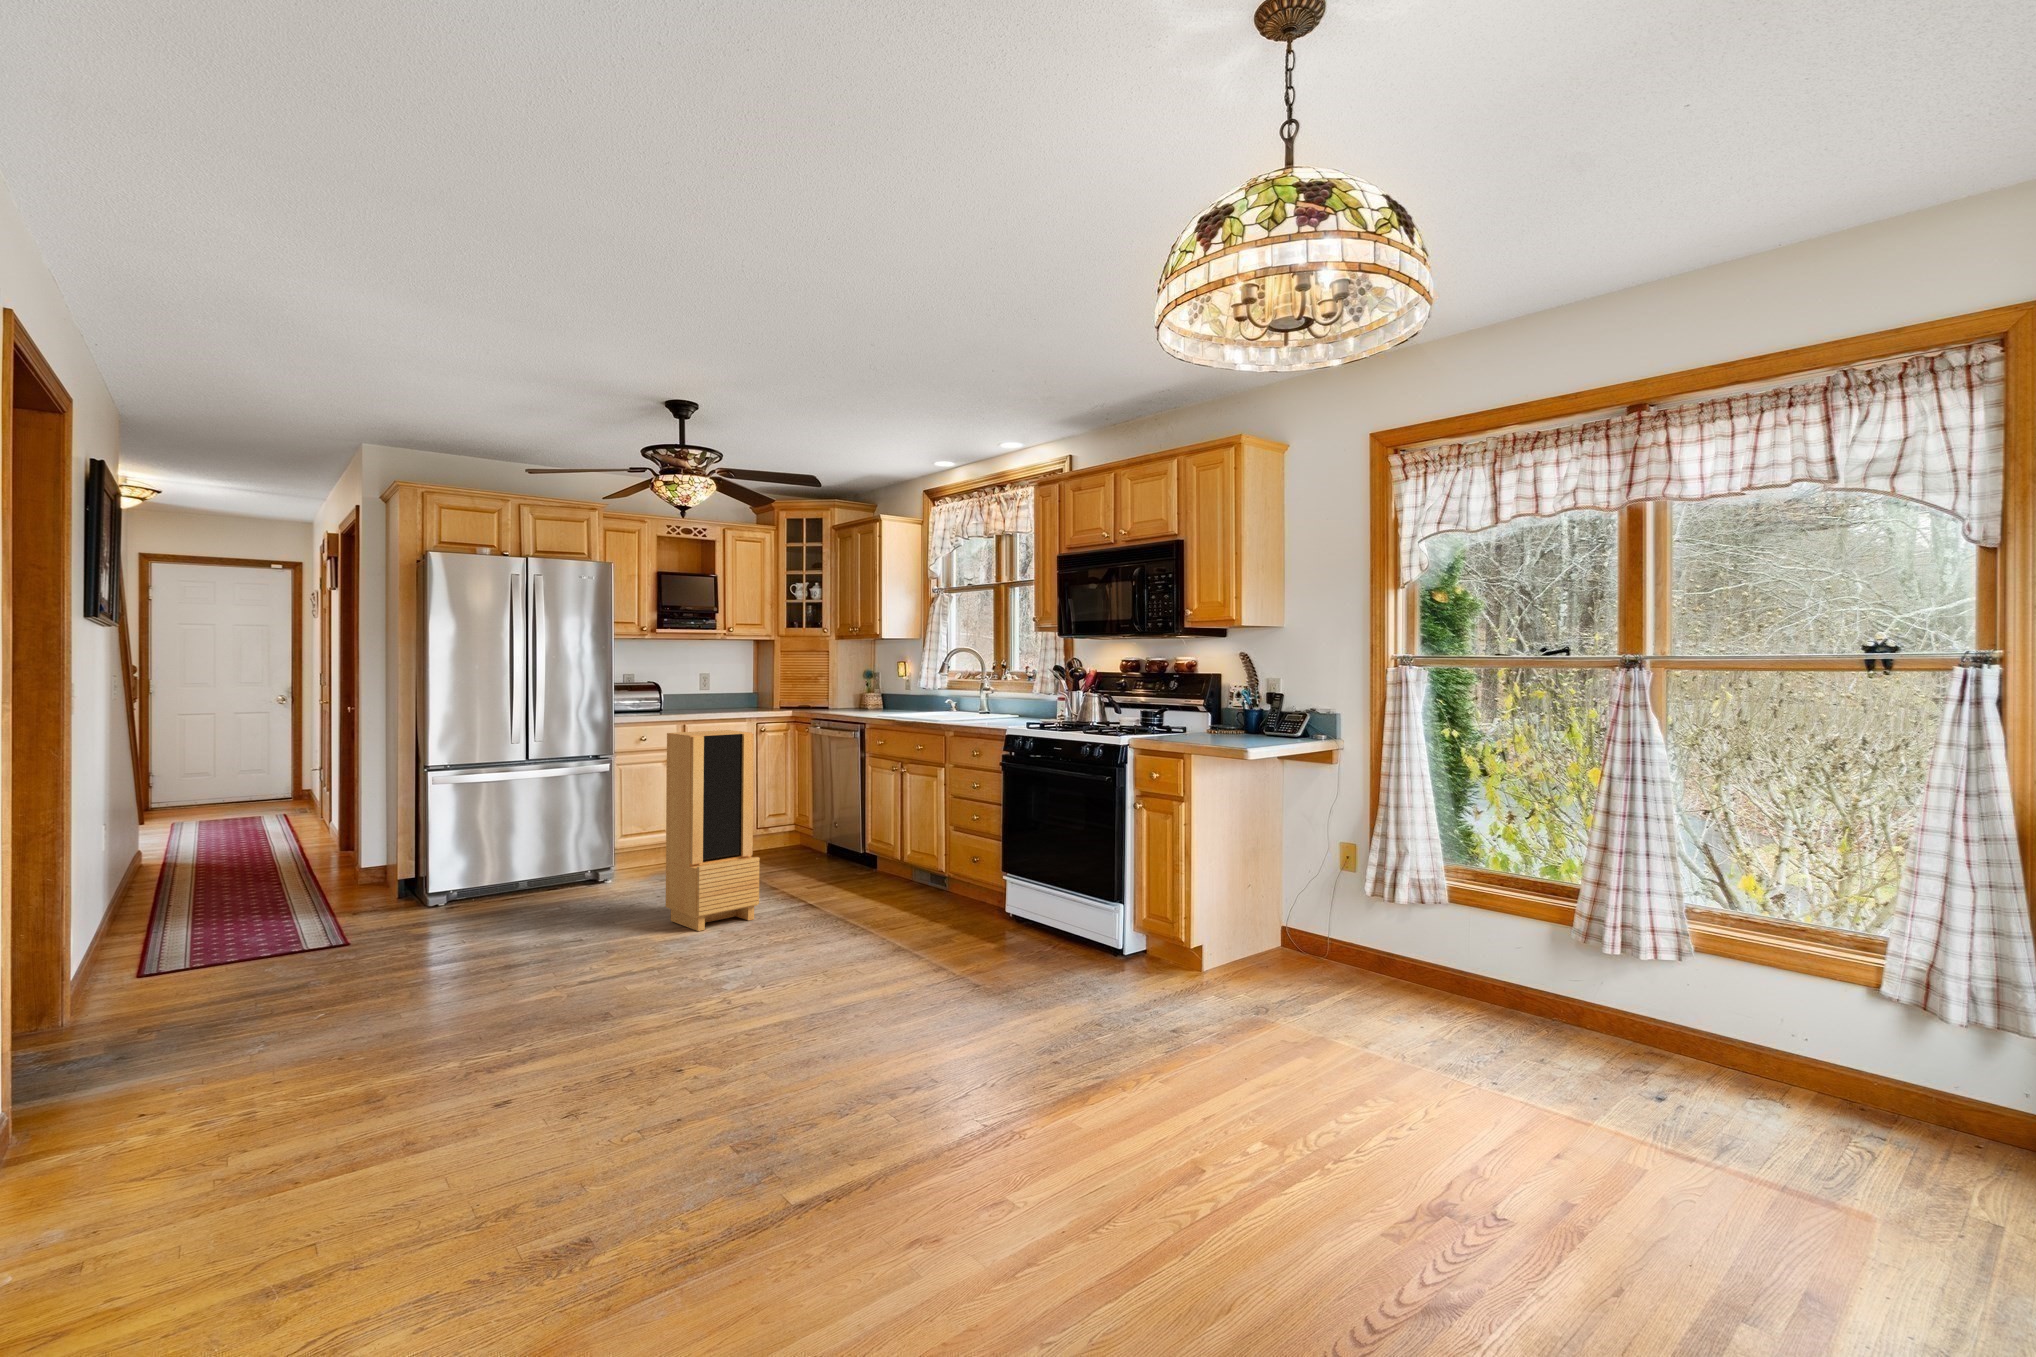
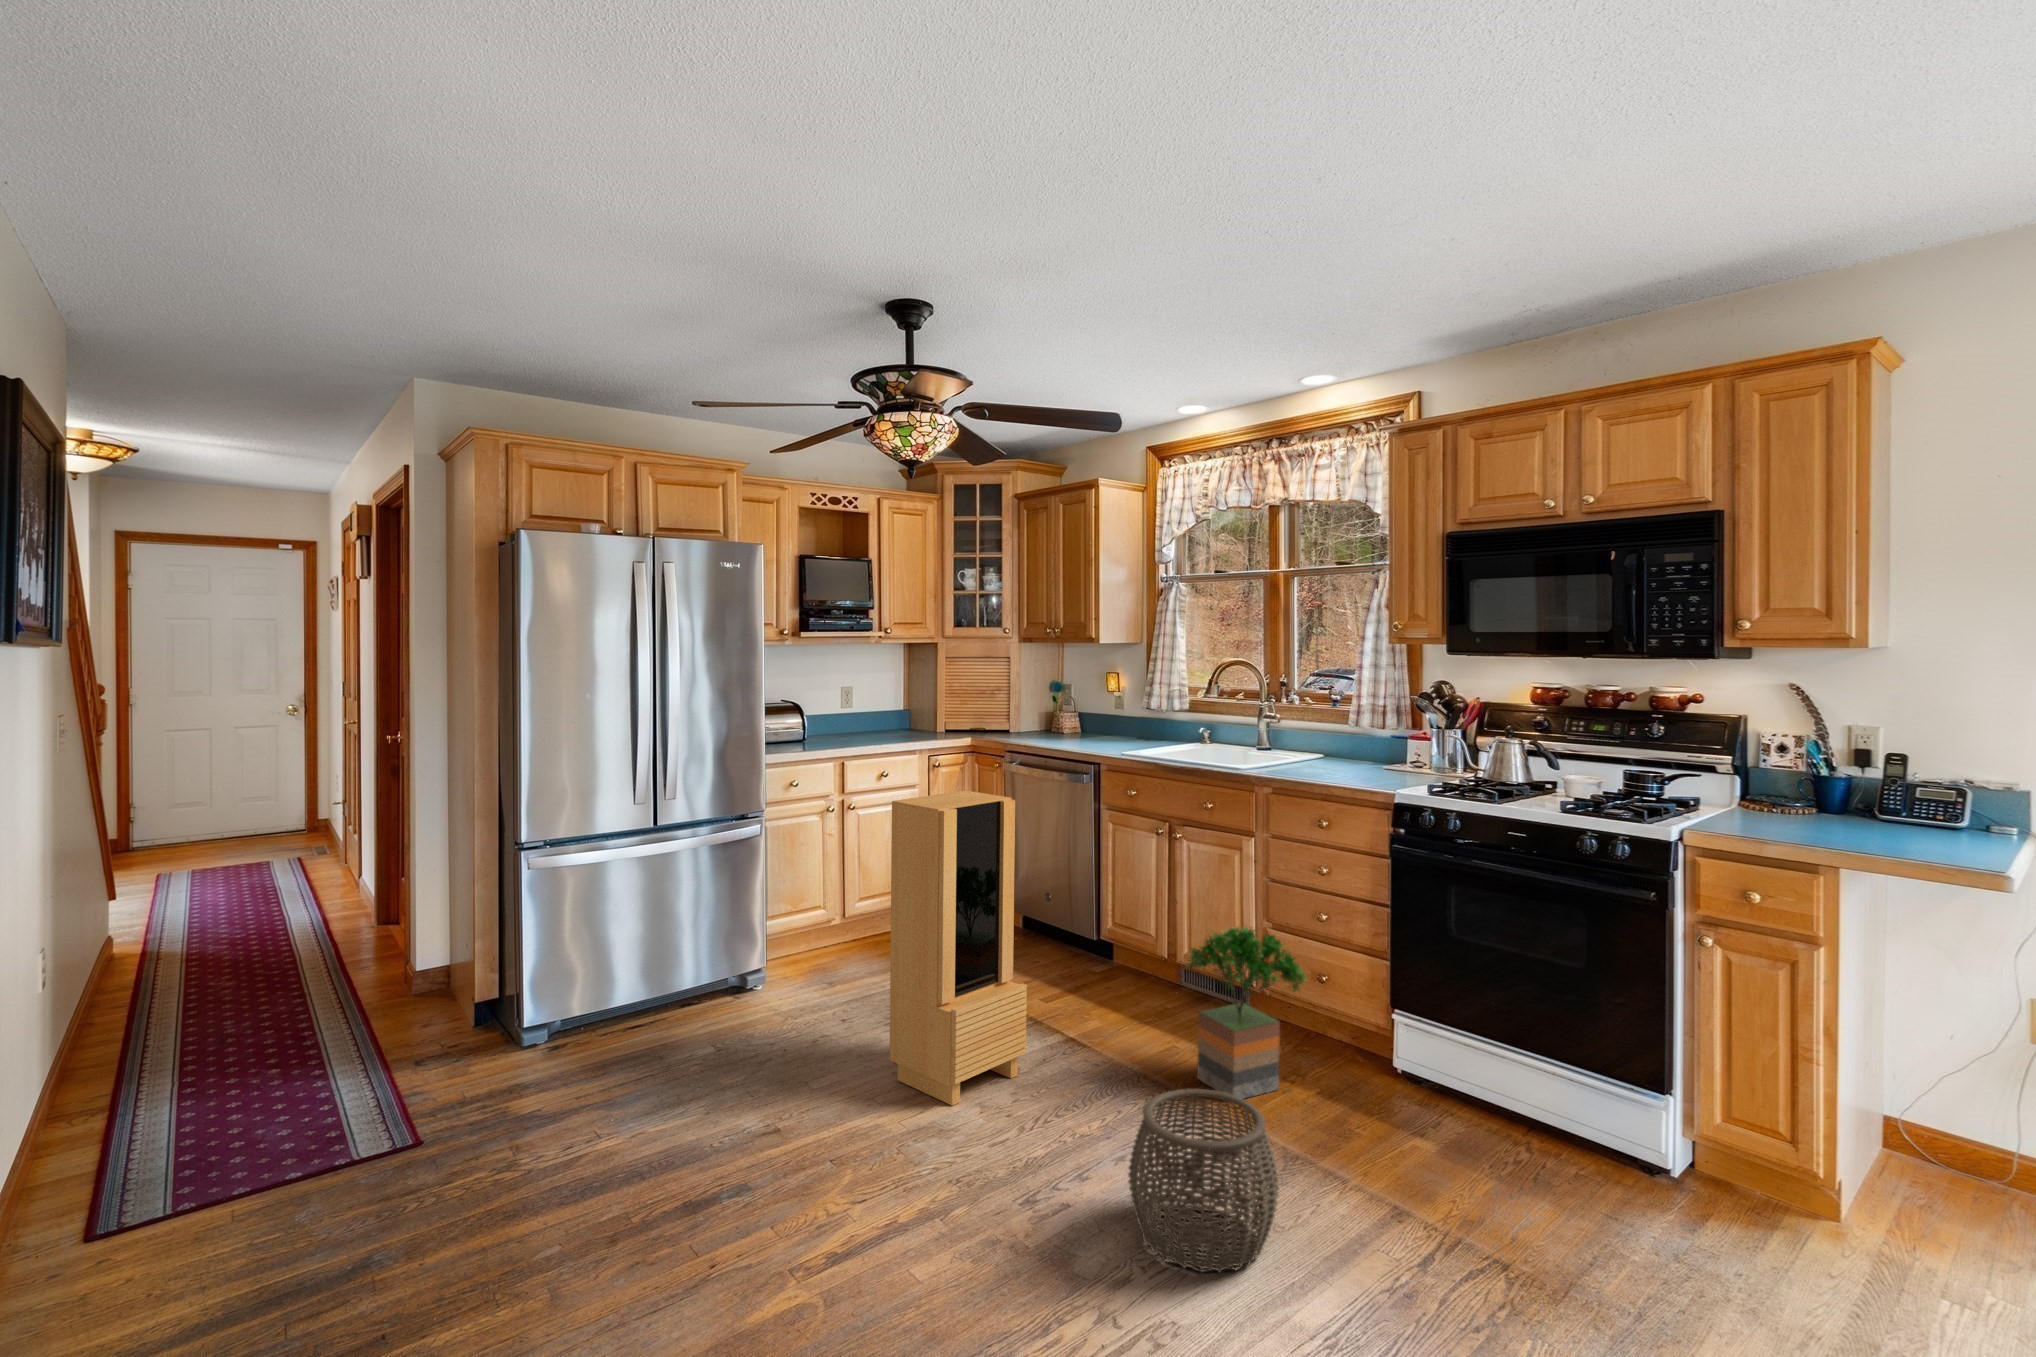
potted tree: none [864,819,941,930] -> present [1187,927,1307,1099]
woven basket: none [759,895,850,989] -> present [1128,1089,1279,1273]

